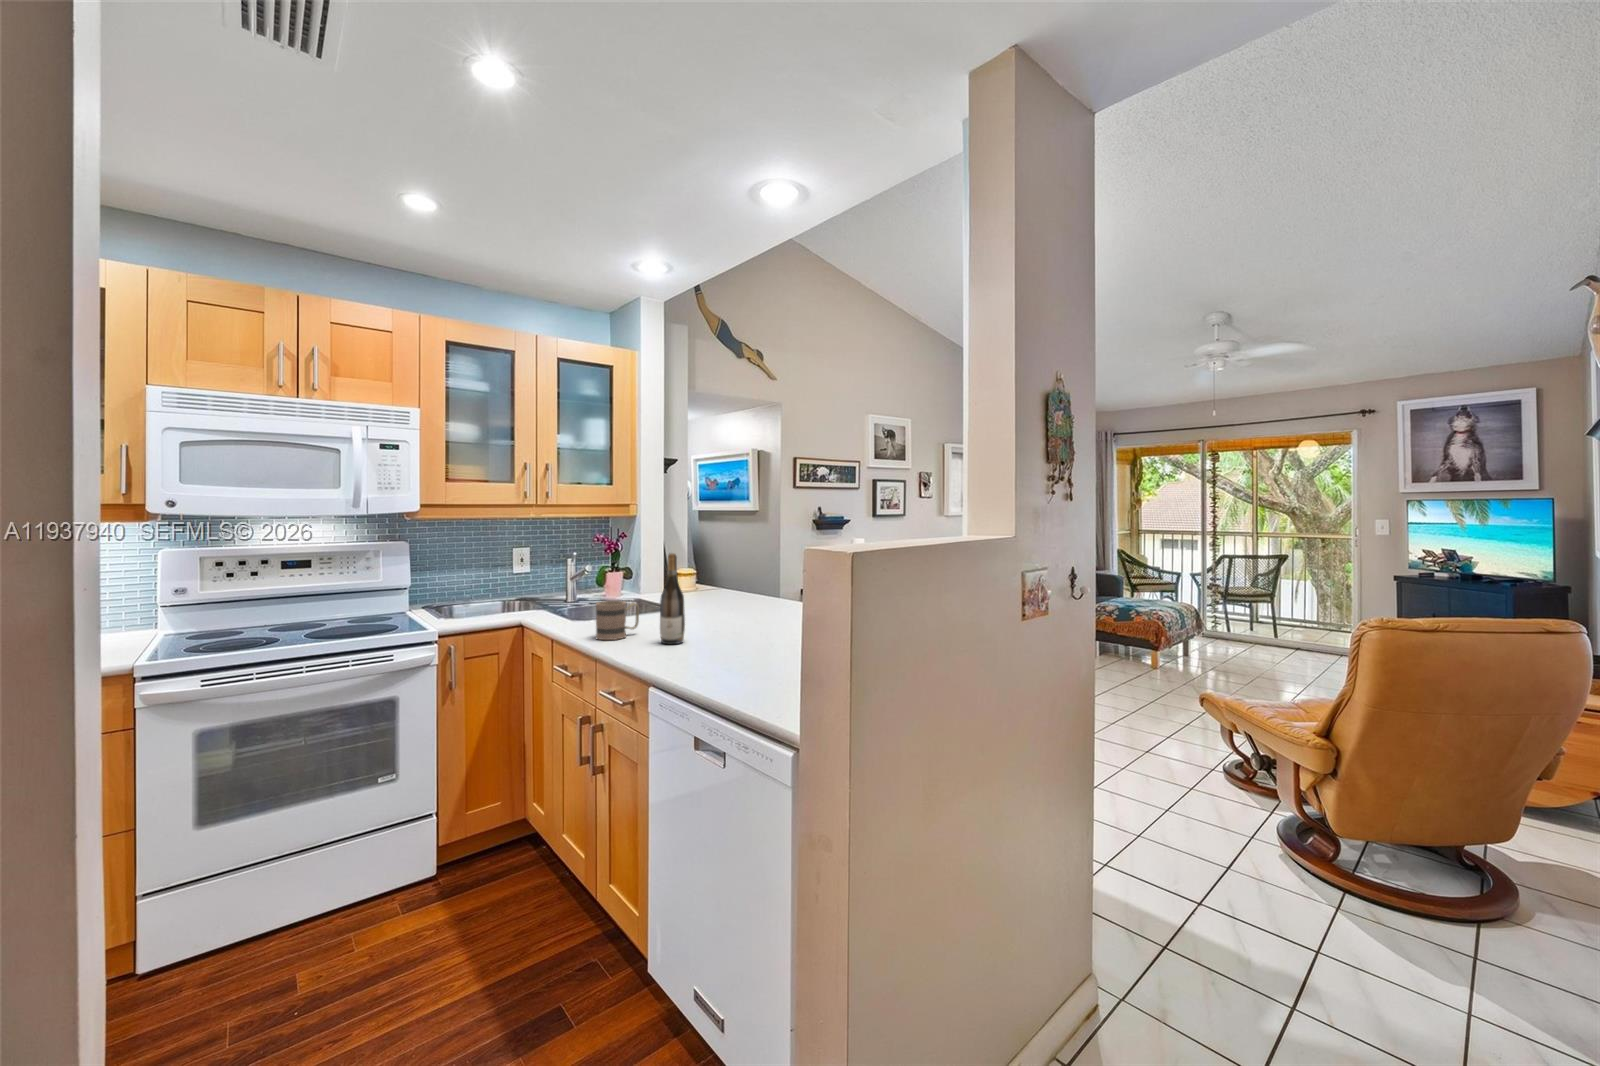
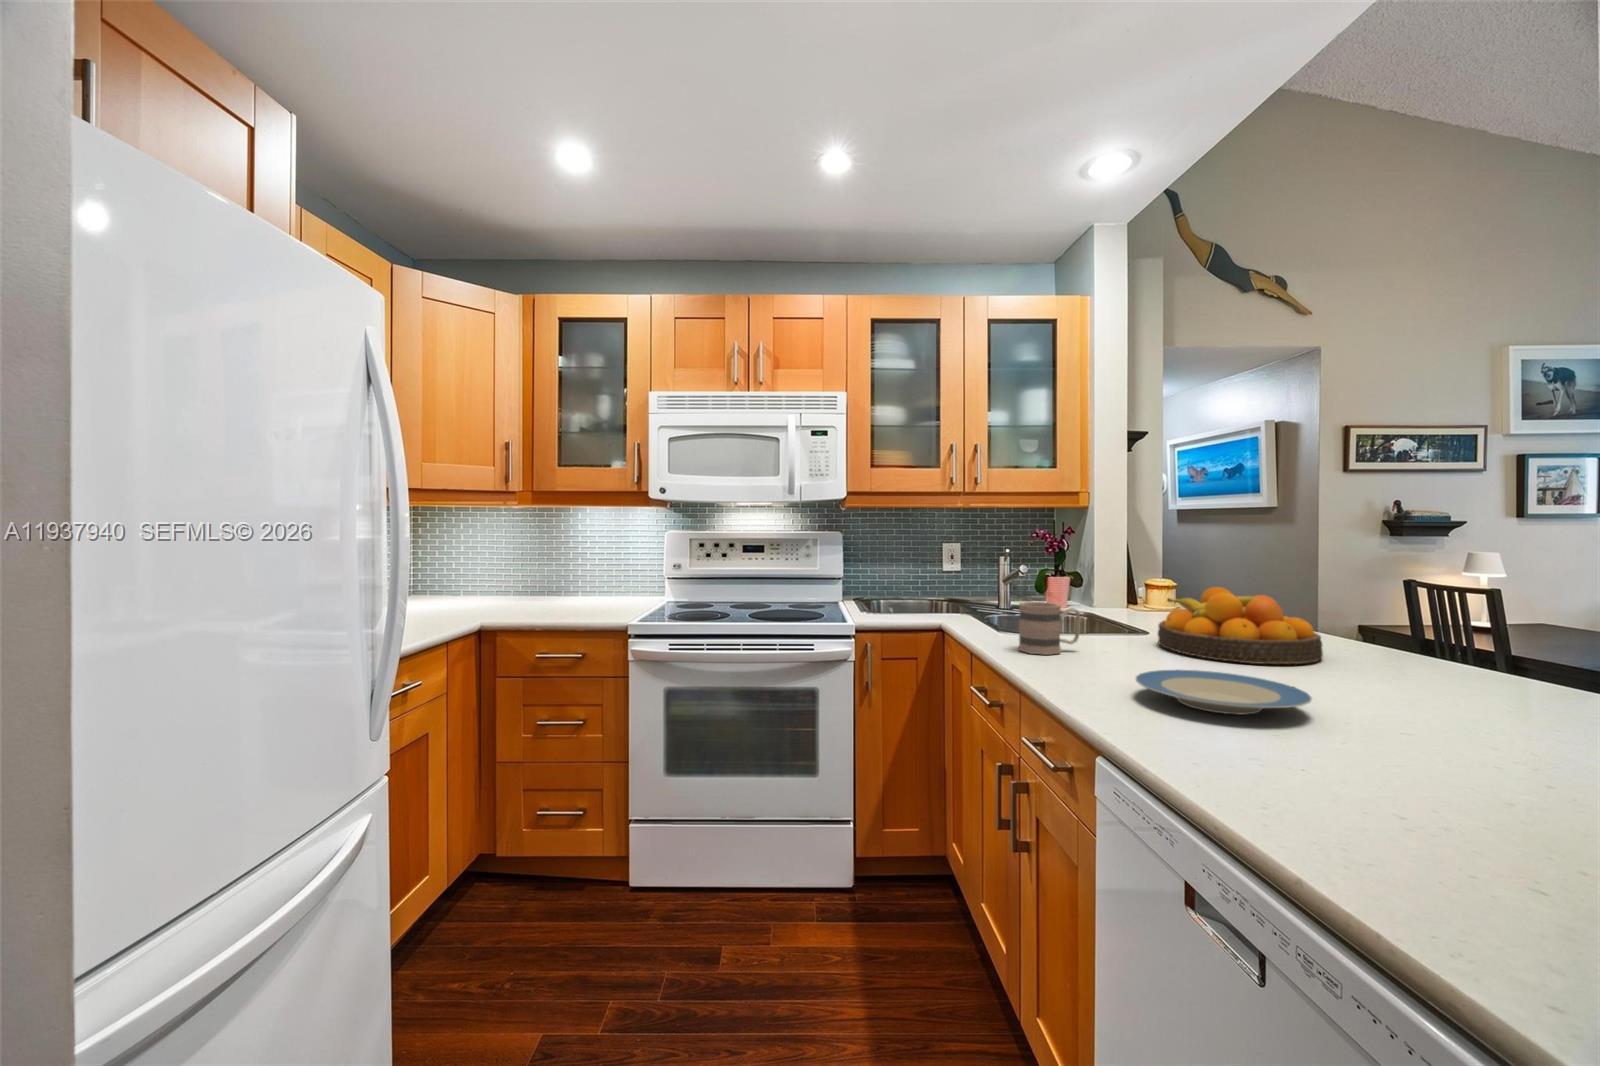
wine bottle: present [660,553,685,644] -> none [1109,537,1149,671]
fruit bowl: none [688,580,776,629] -> present [1158,587,1323,664]
plate: none [678,638,768,664] -> present [1136,670,1312,714]

